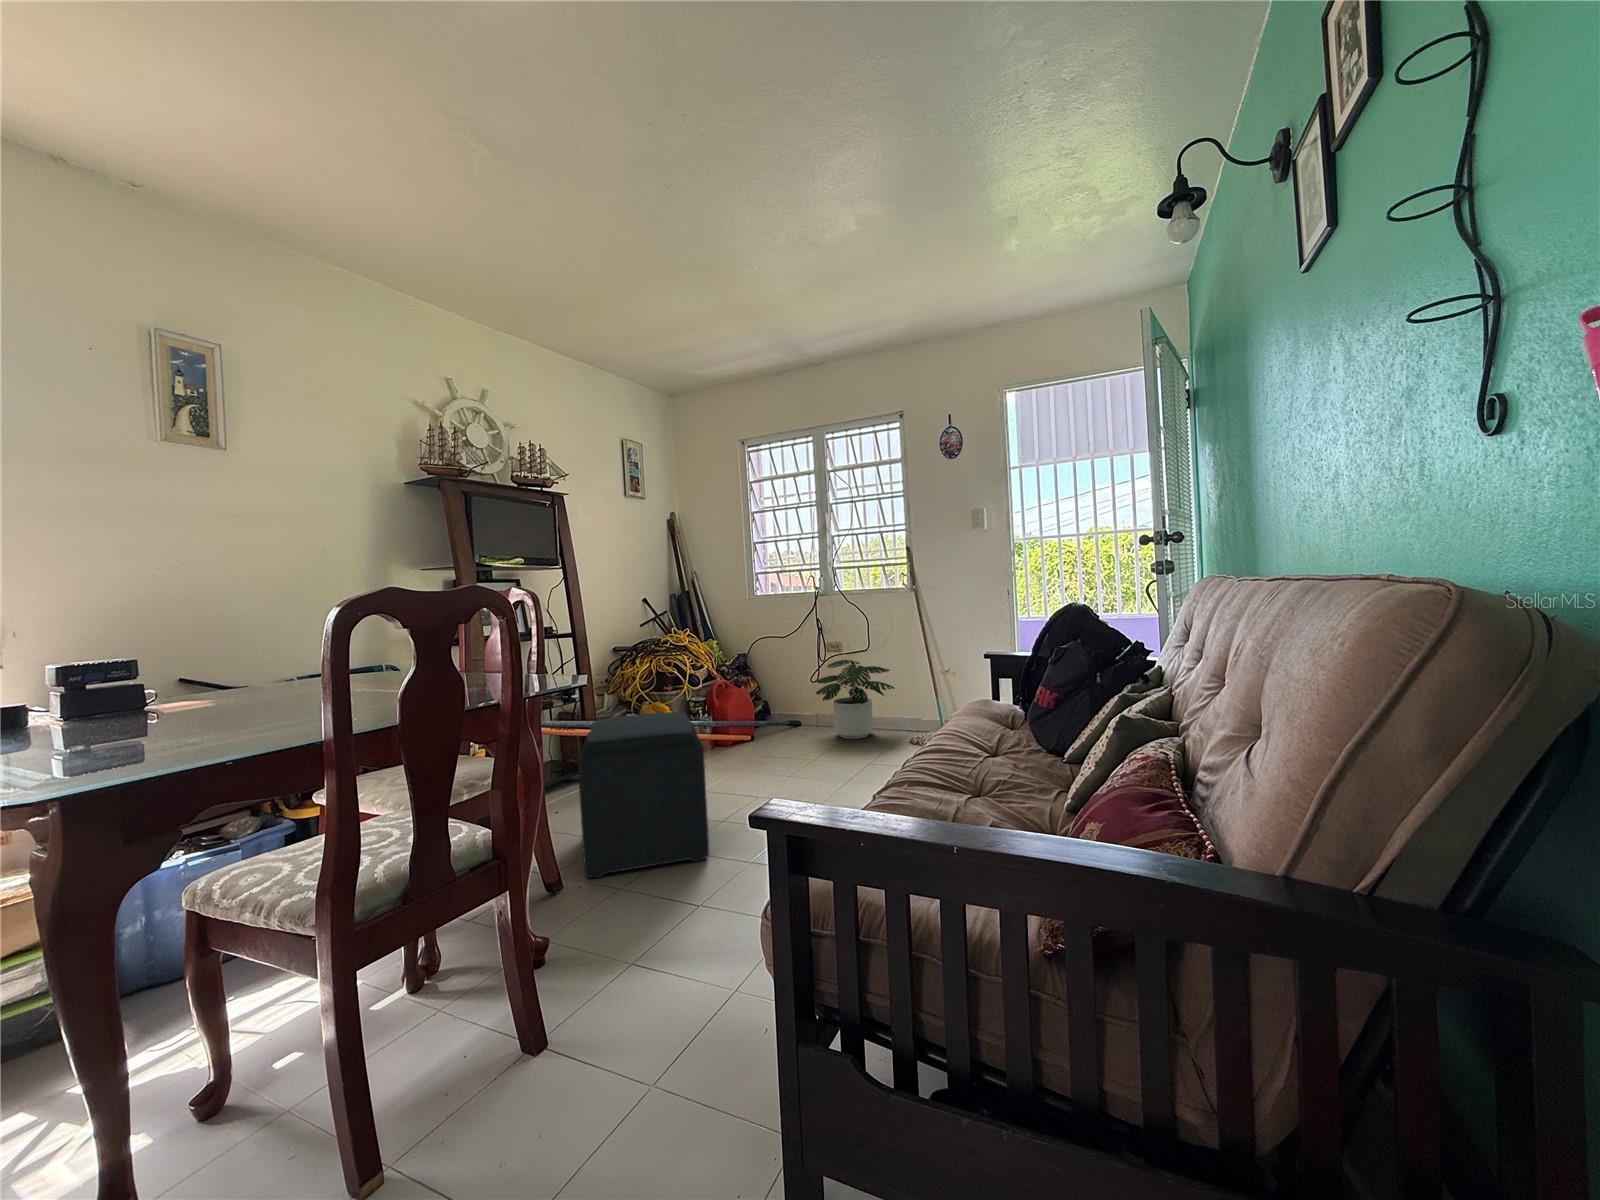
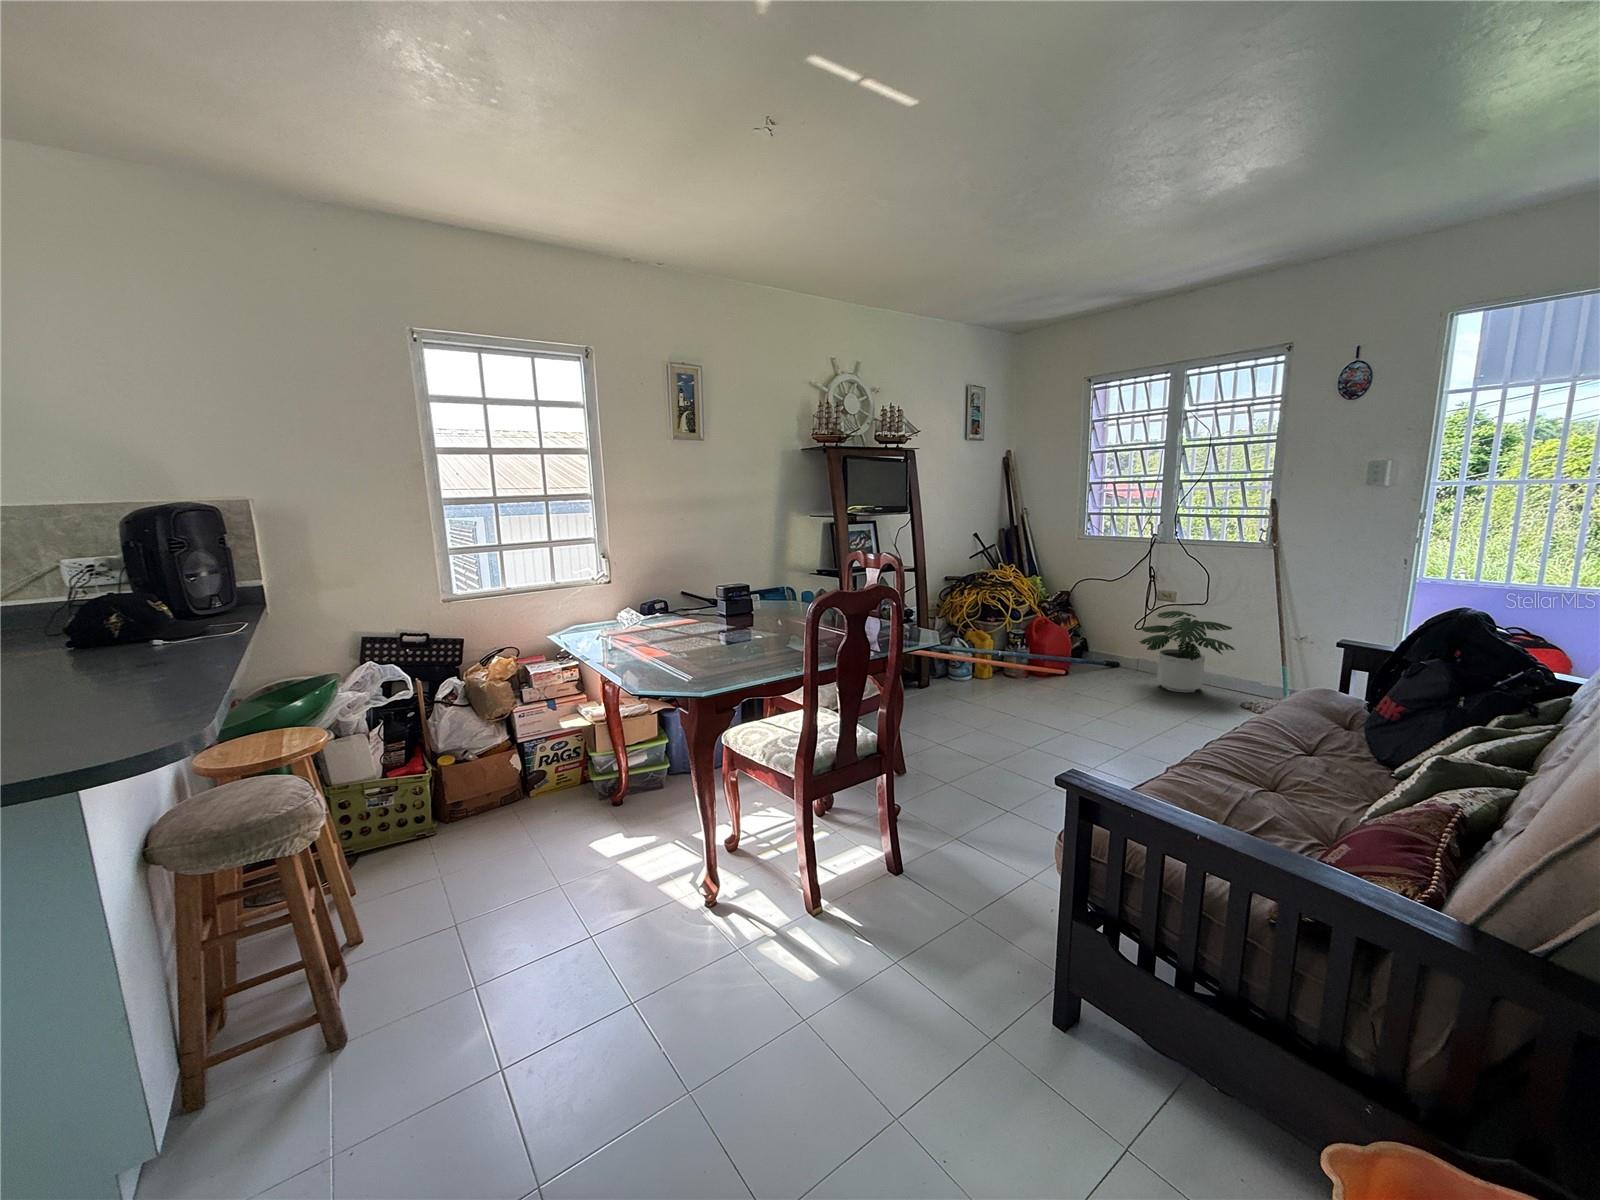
ottoman: present [578,712,709,878] -> none [927,652,1026,777]

